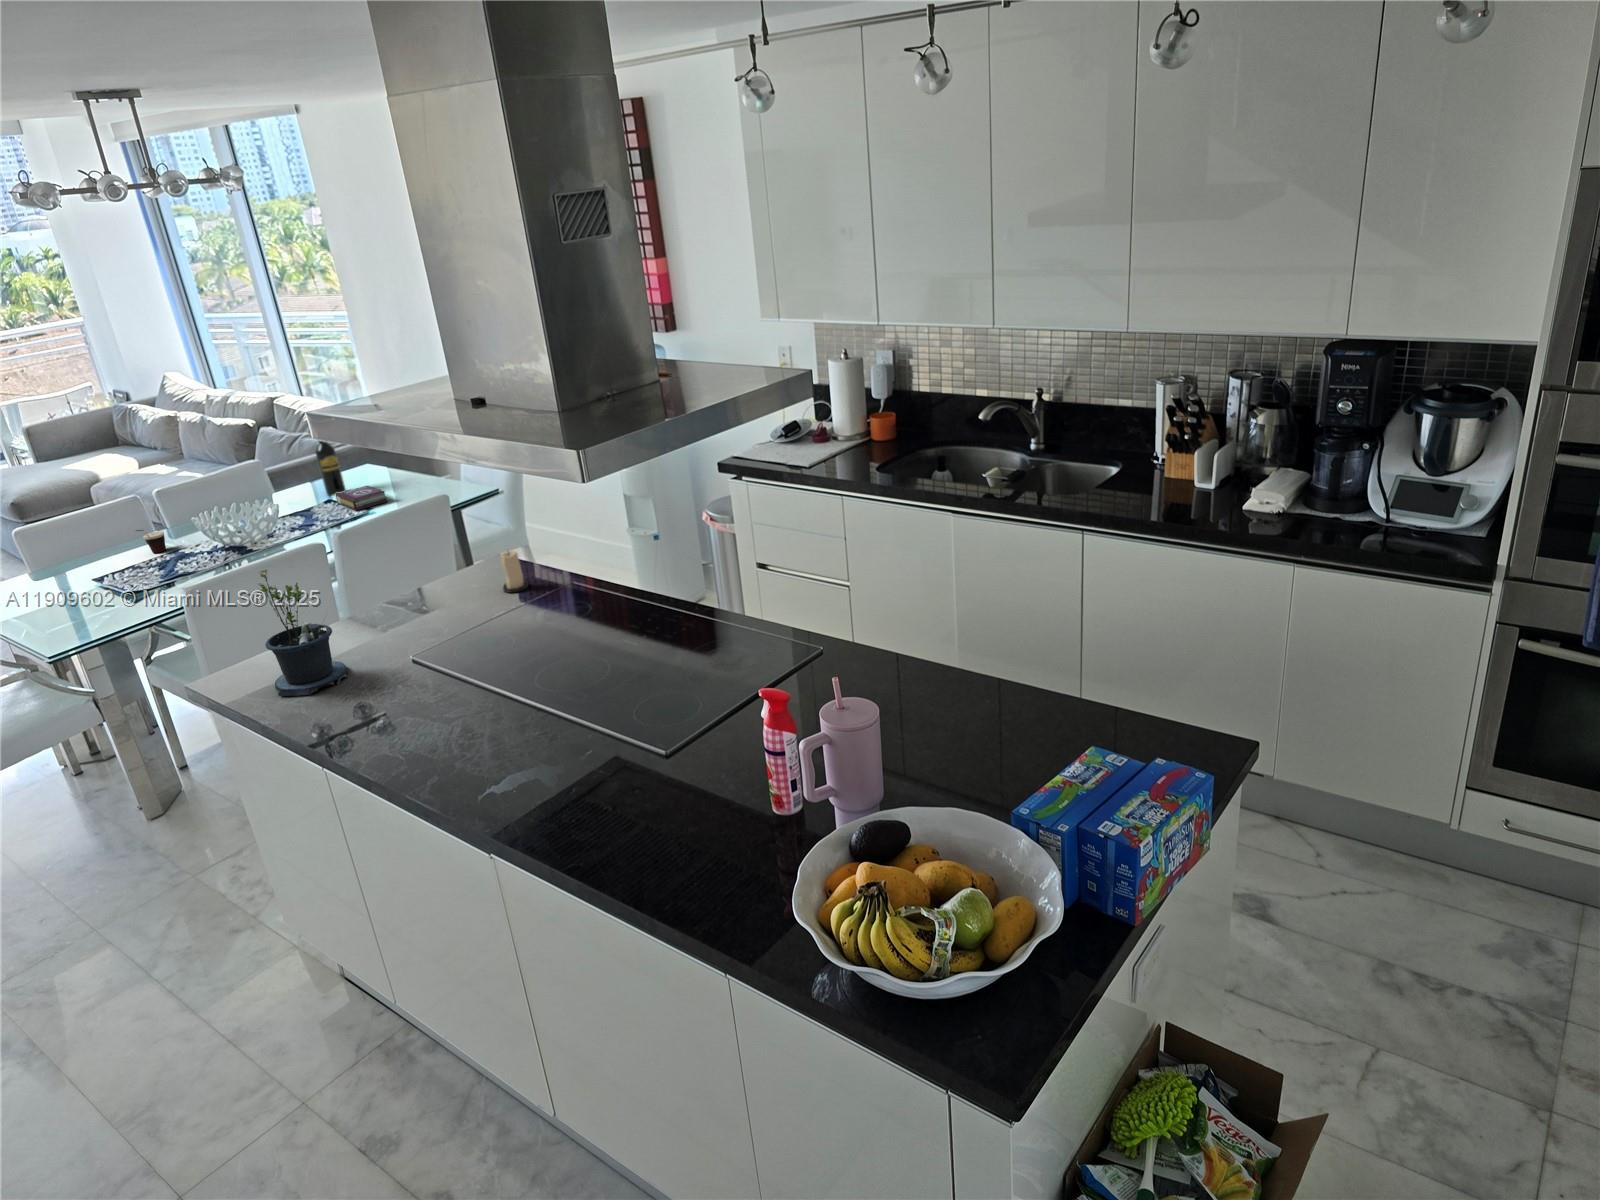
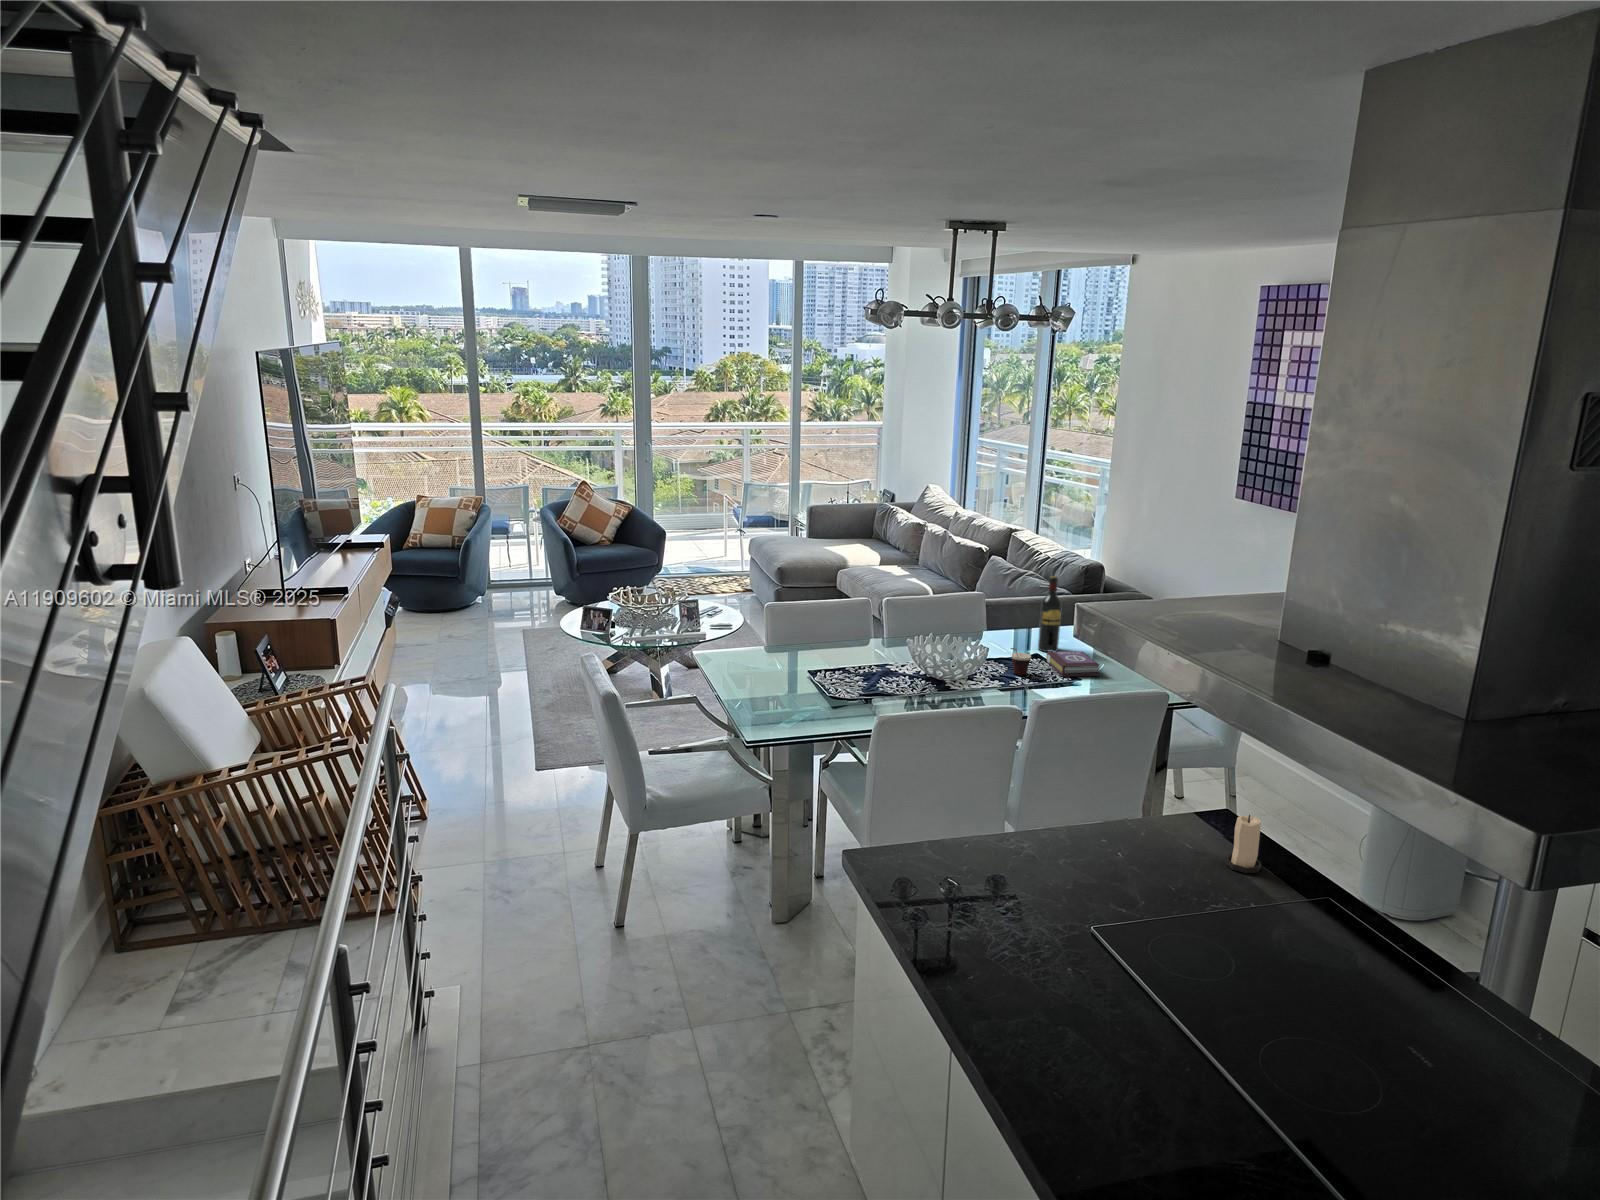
cup: present [136,530,166,553] -> present [1011,648,1031,675]
potted plant: present [258,570,348,696] -> none [929,755,1024,919]

